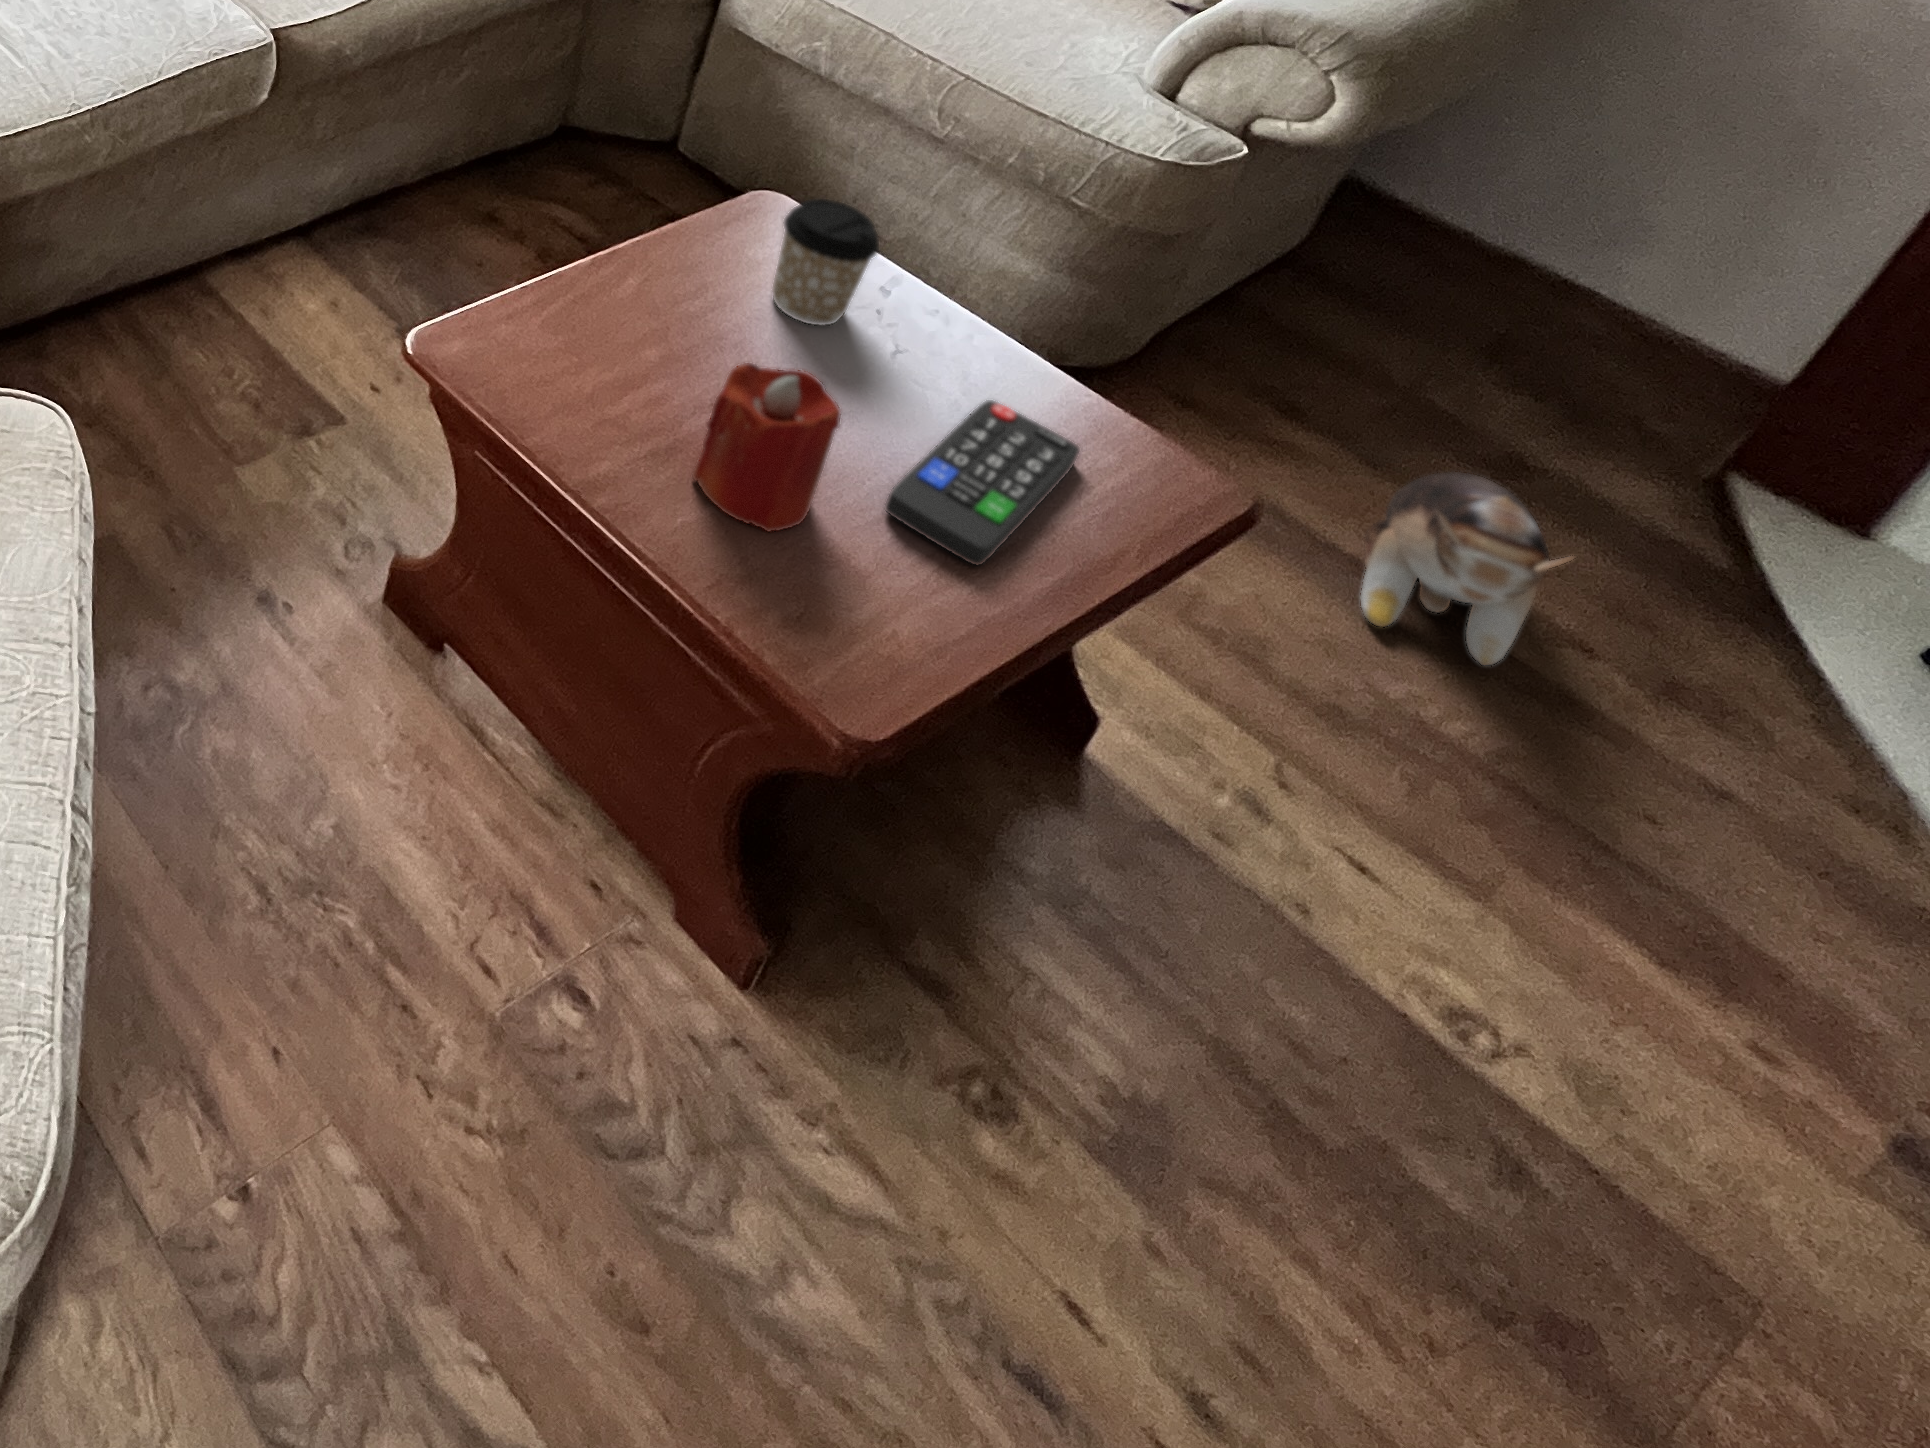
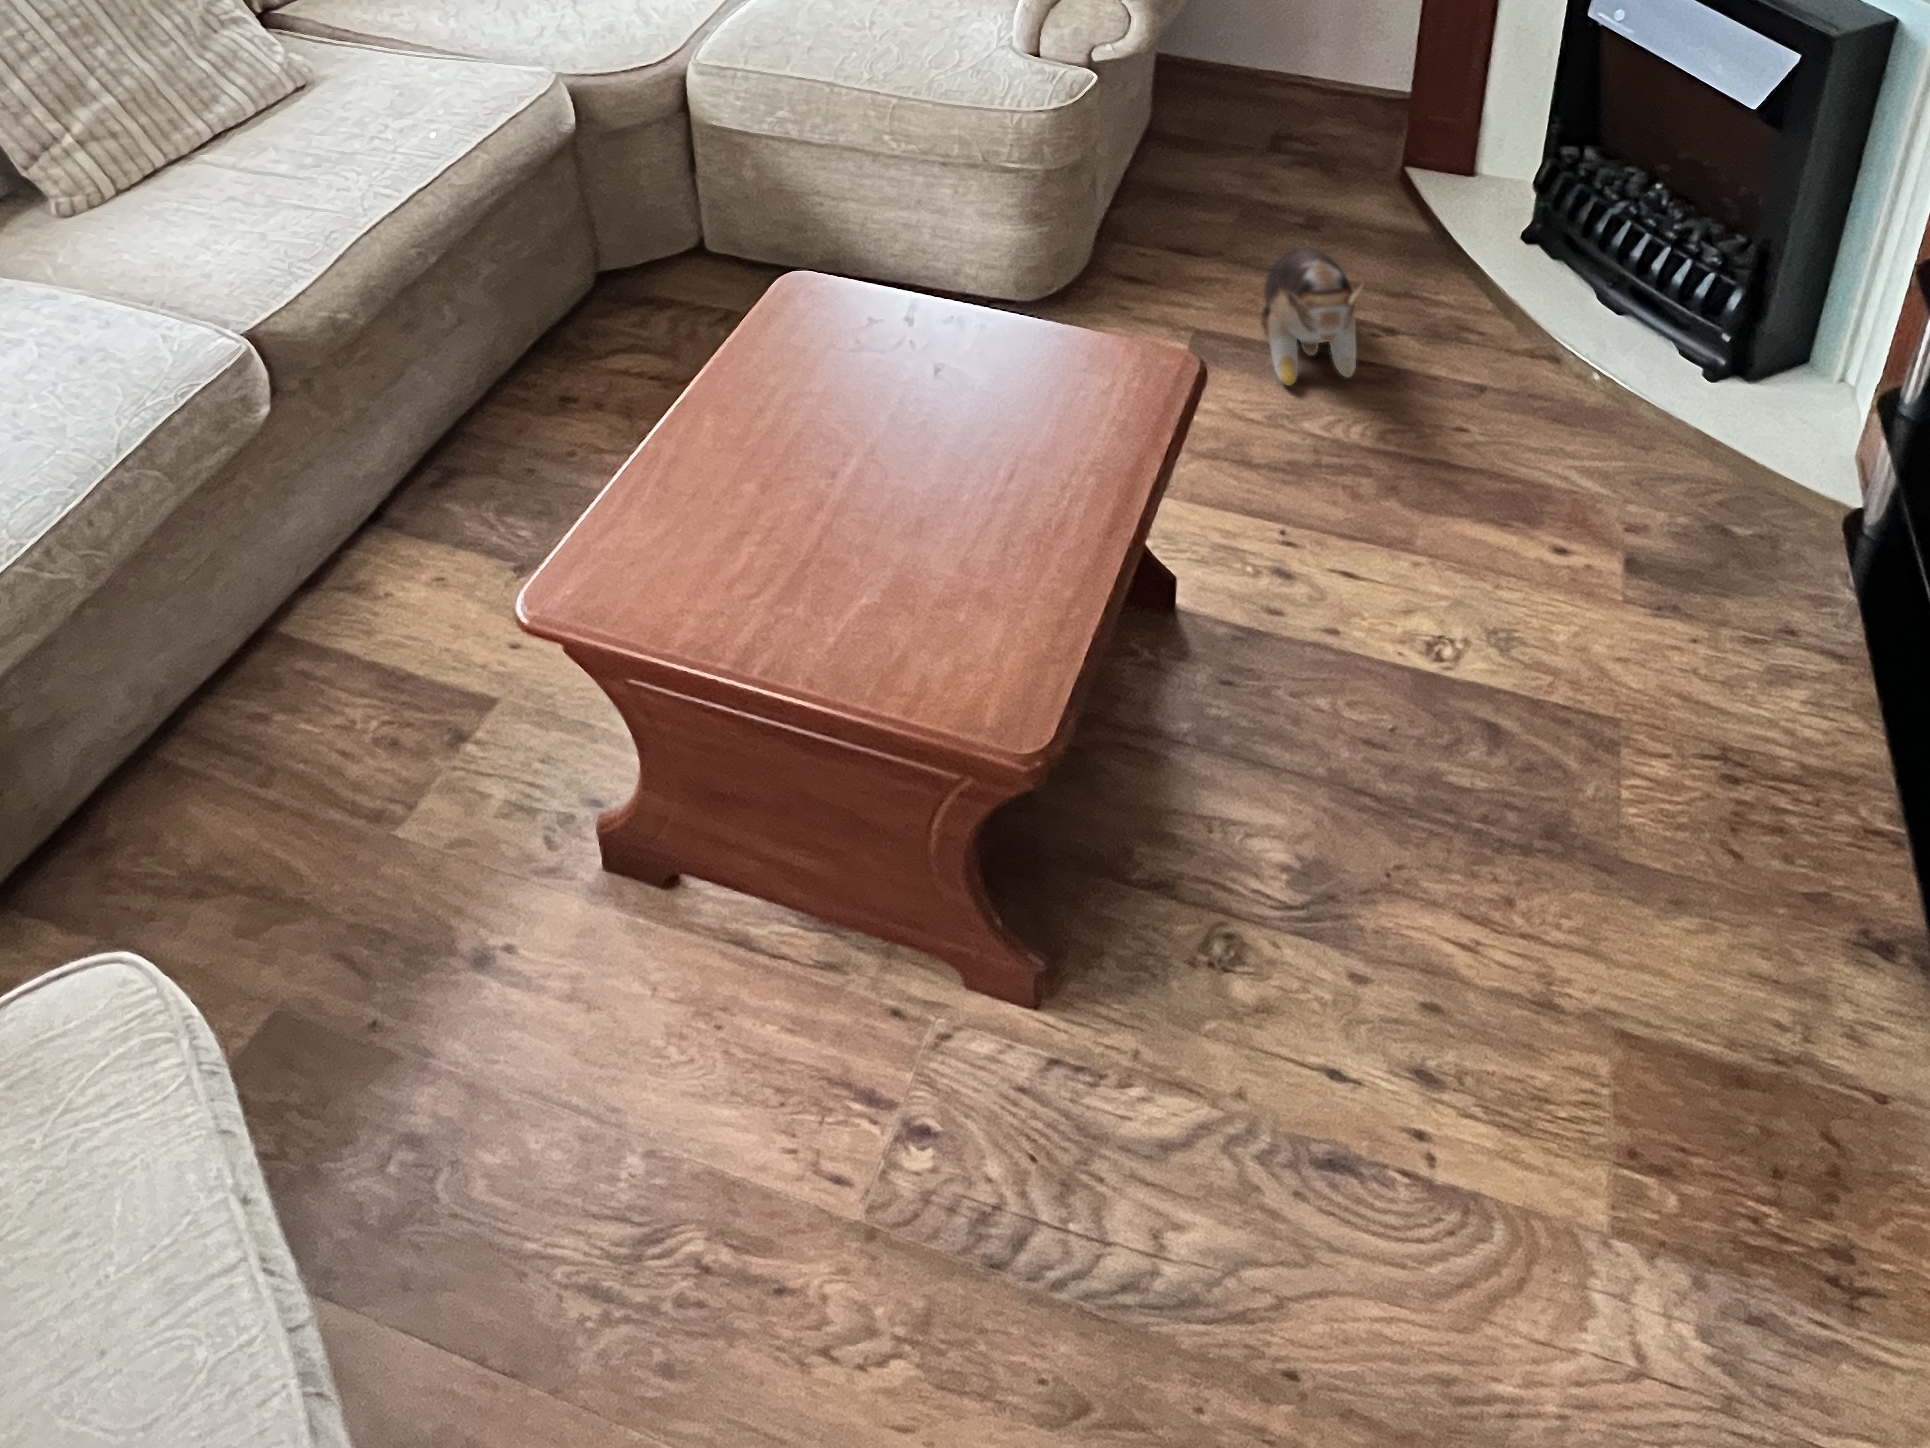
coffee cup: present [773,199,879,325] -> none [810,268,890,387]
candle: present [693,363,841,531] -> none [815,445,924,609]
remote control: present [885,400,1079,565] -> none [975,380,1084,534]

